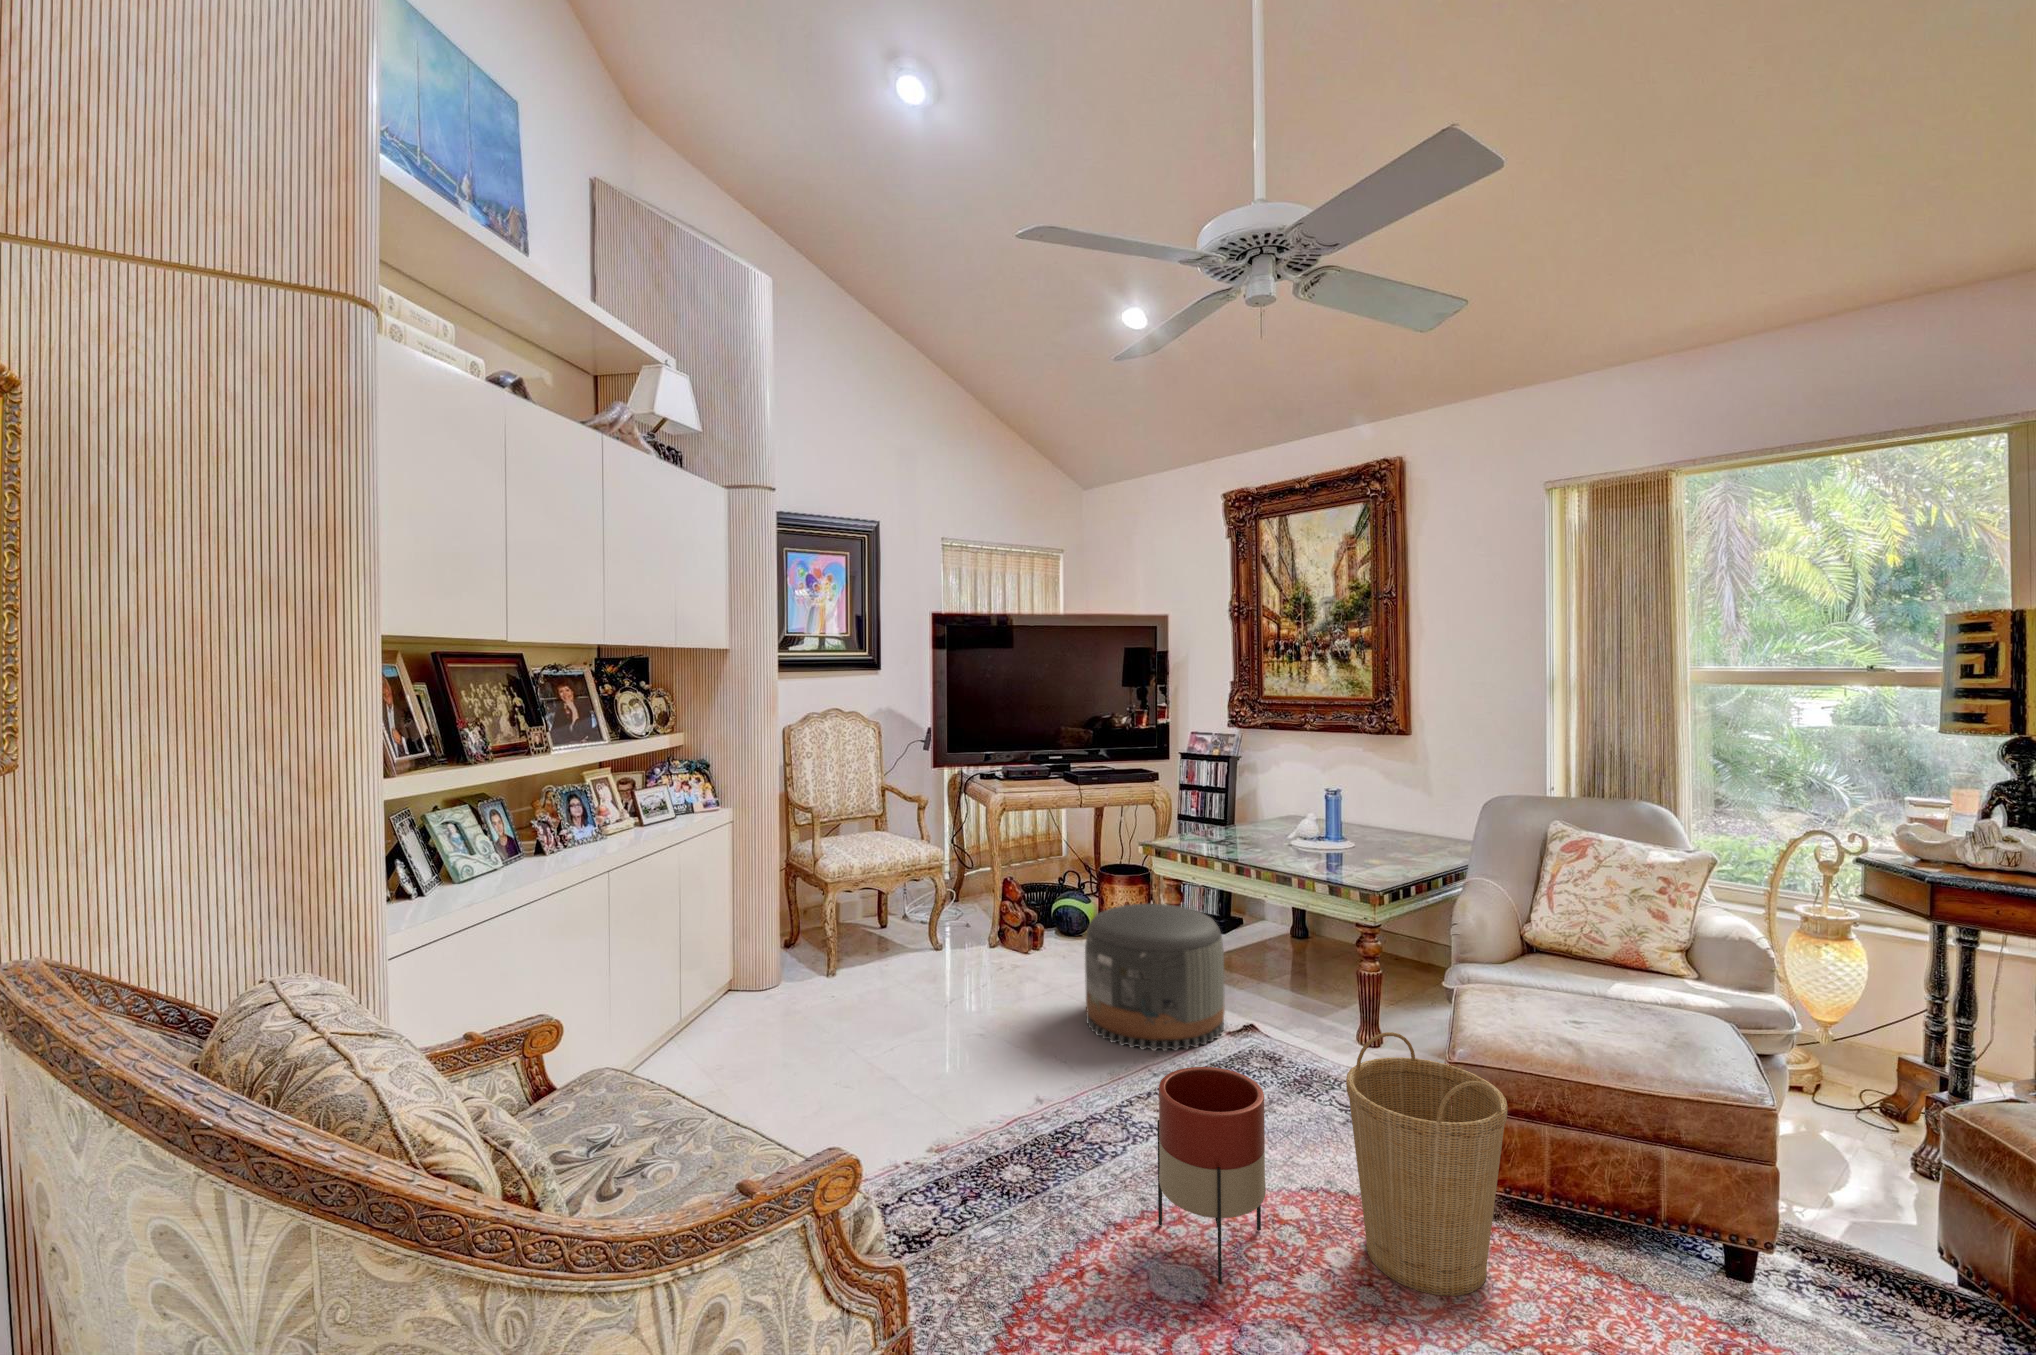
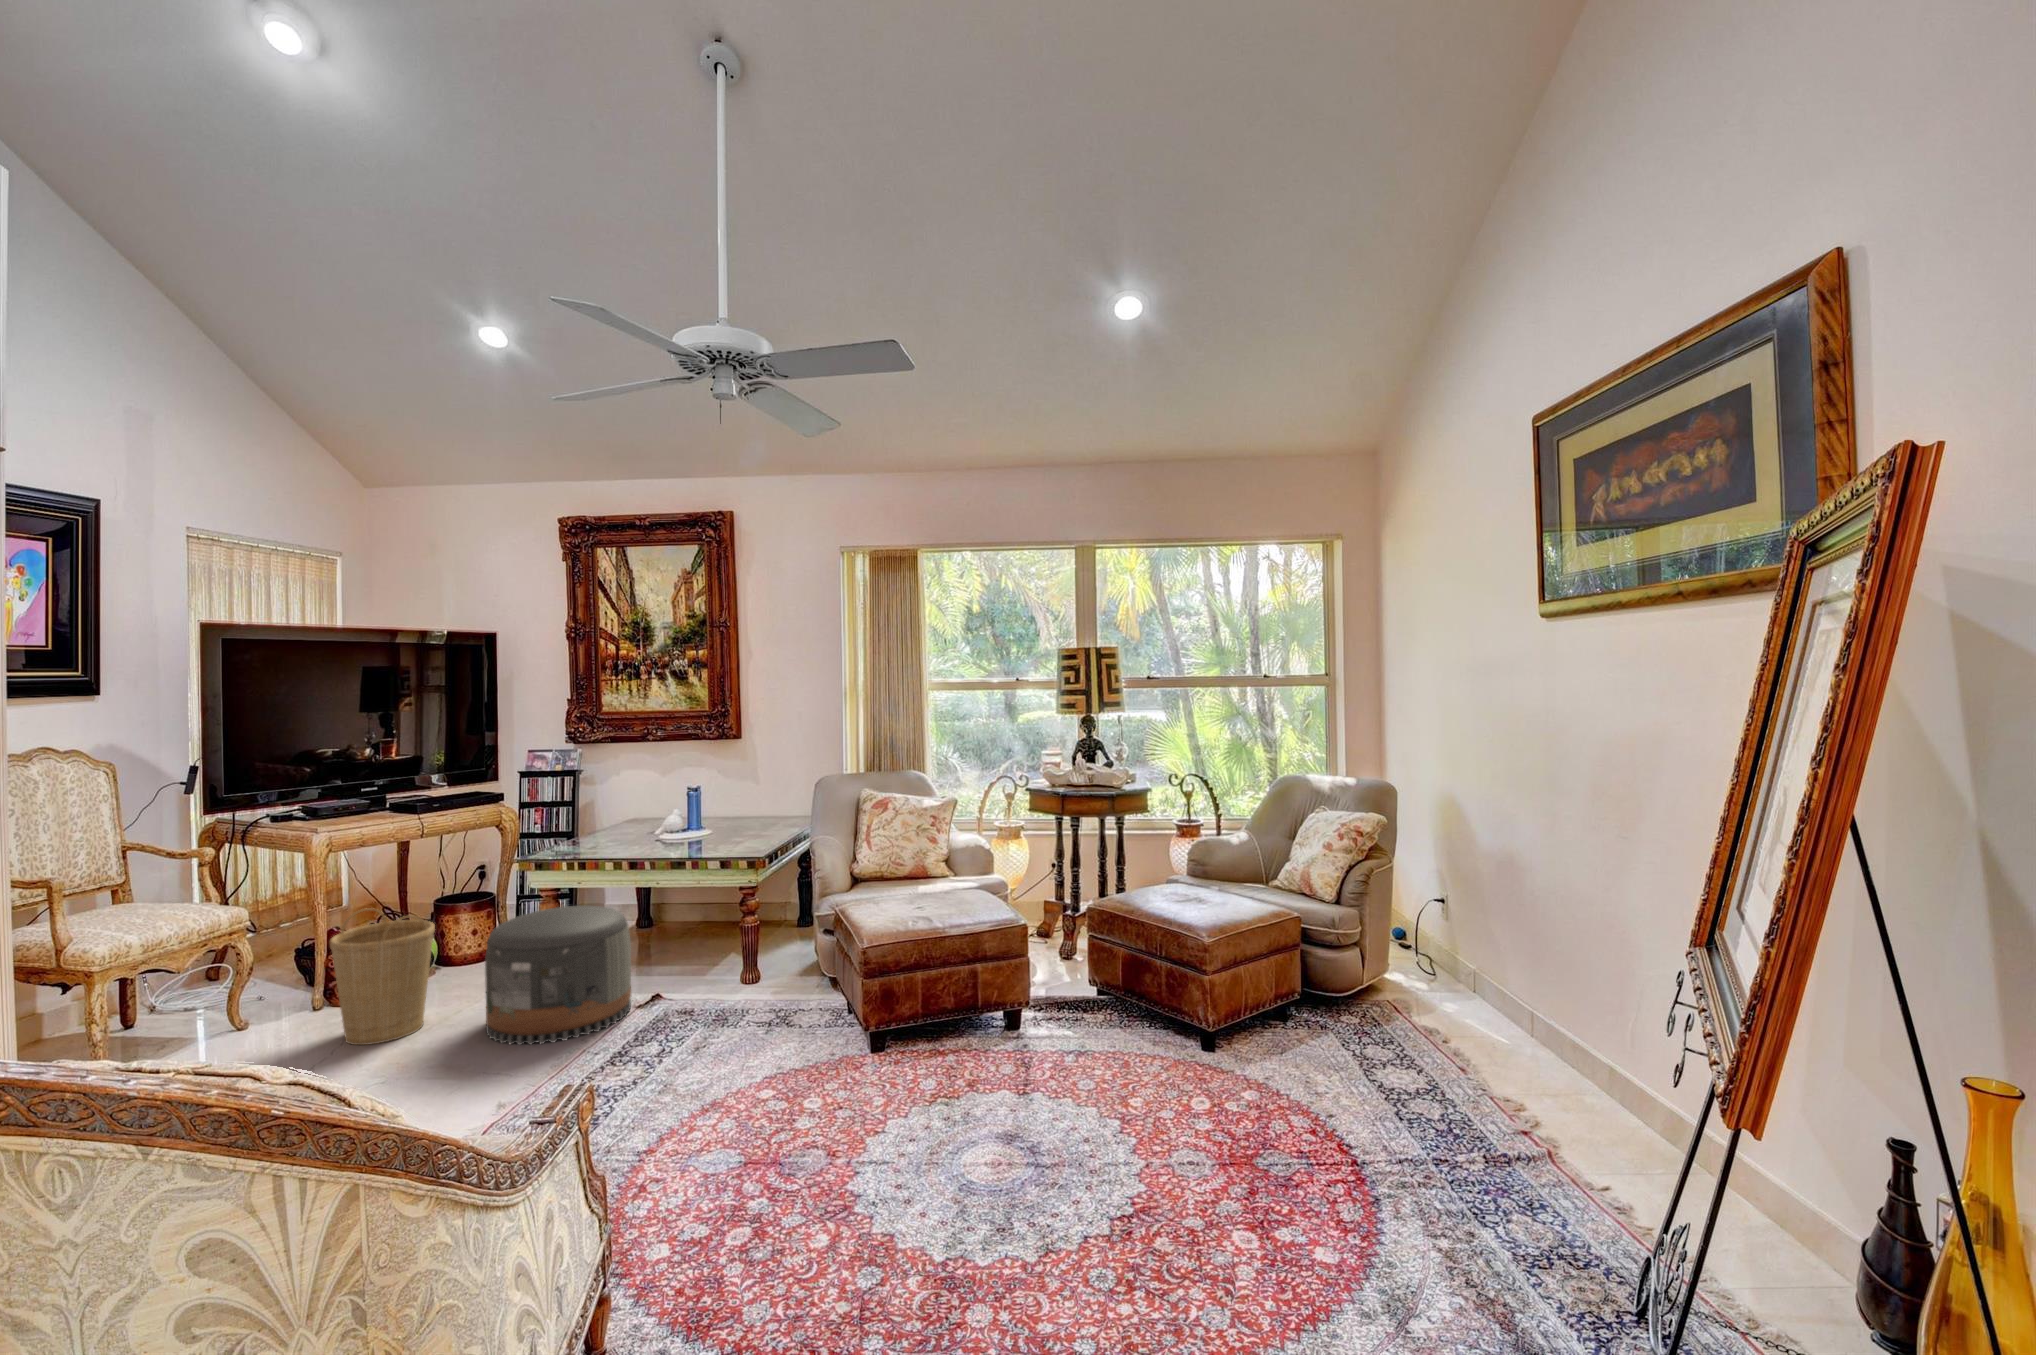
basket: present [1346,1032,1507,1296] -> present [330,908,435,1045]
planter: present [1157,1067,1266,1284] -> none [675,996,768,1153]

